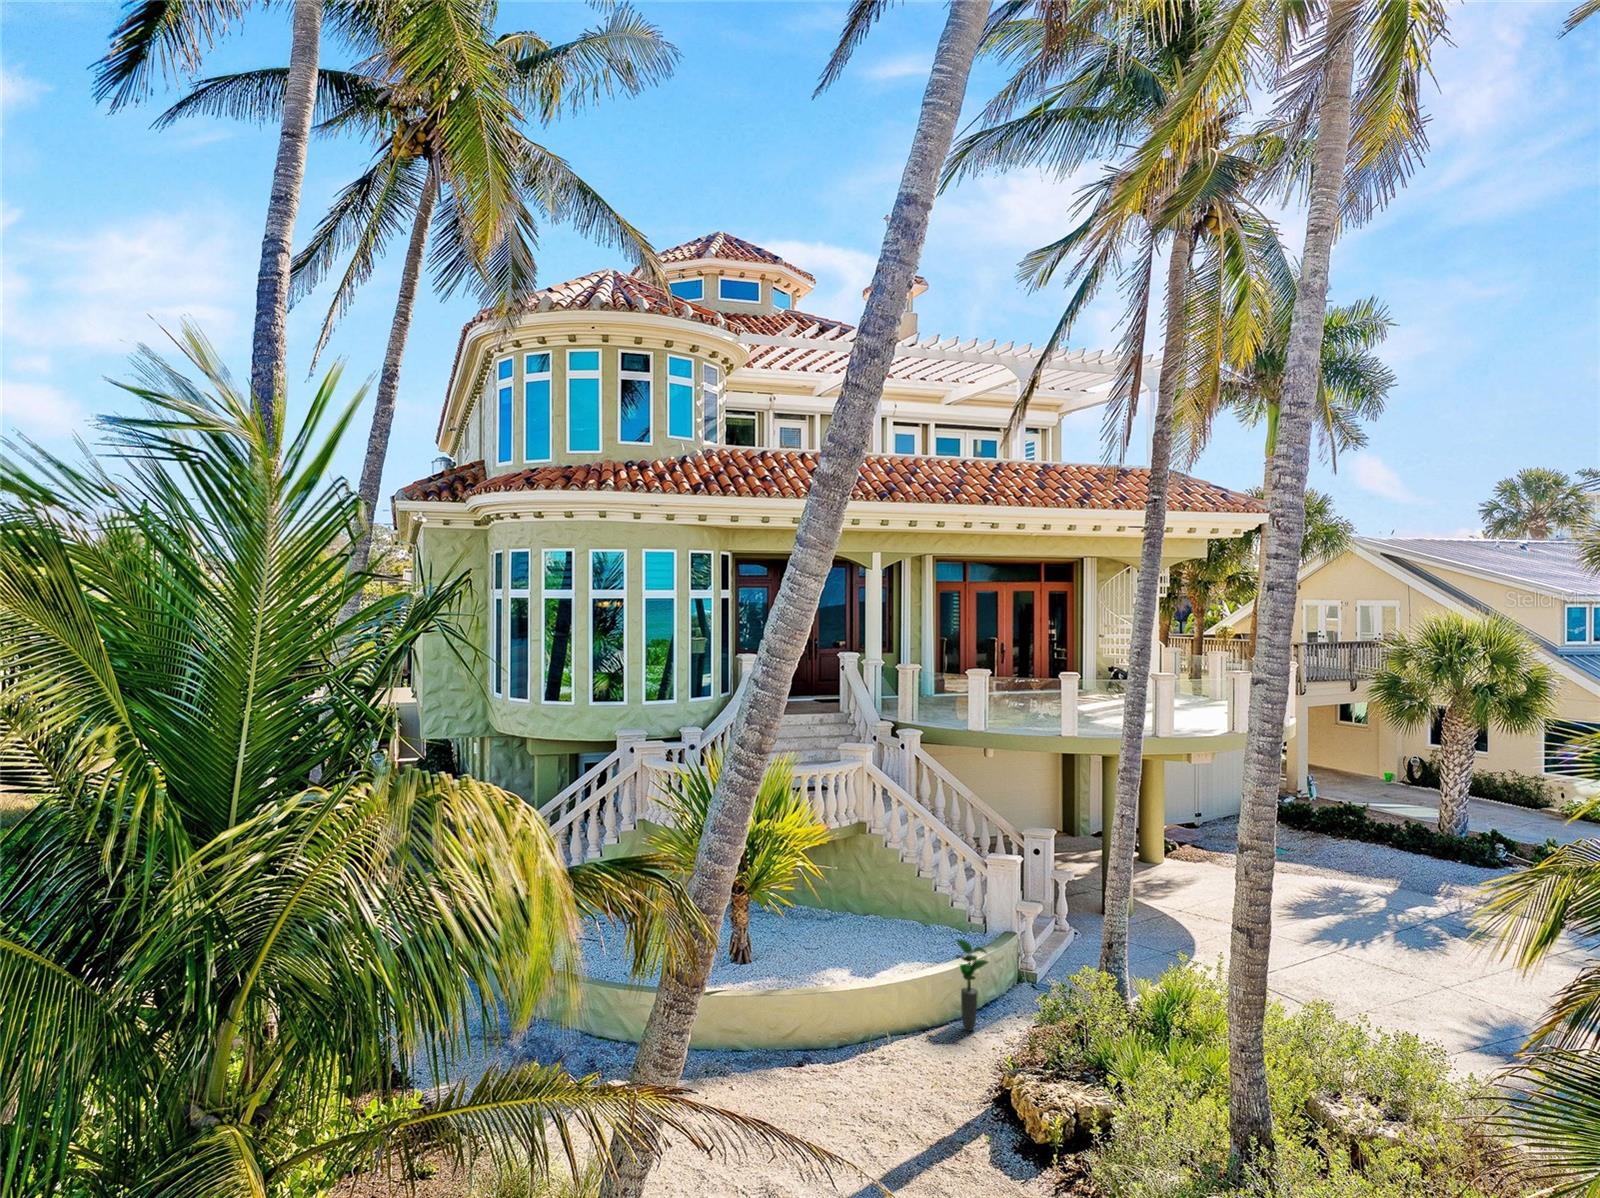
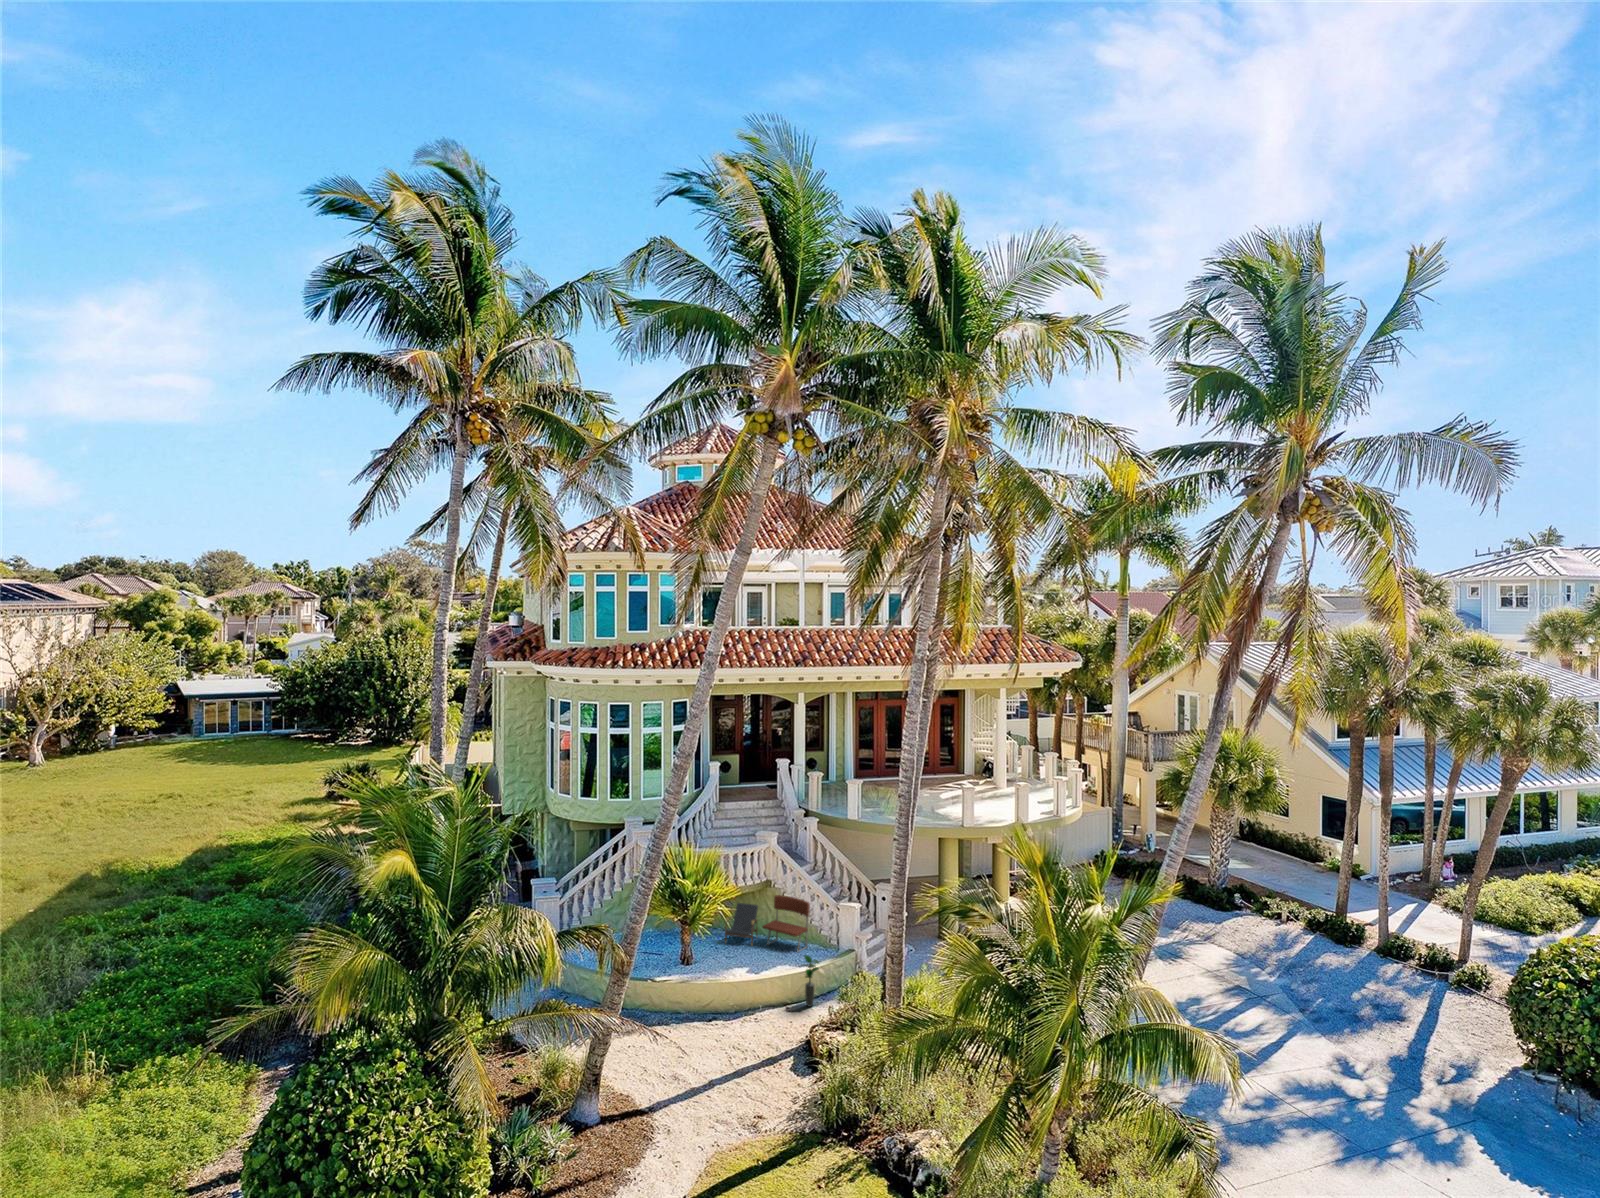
bench: none [856,844,935,939] -> present [763,895,810,952]
lounge chair: none [791,860,842,930] -> present [725,903,758,945]

